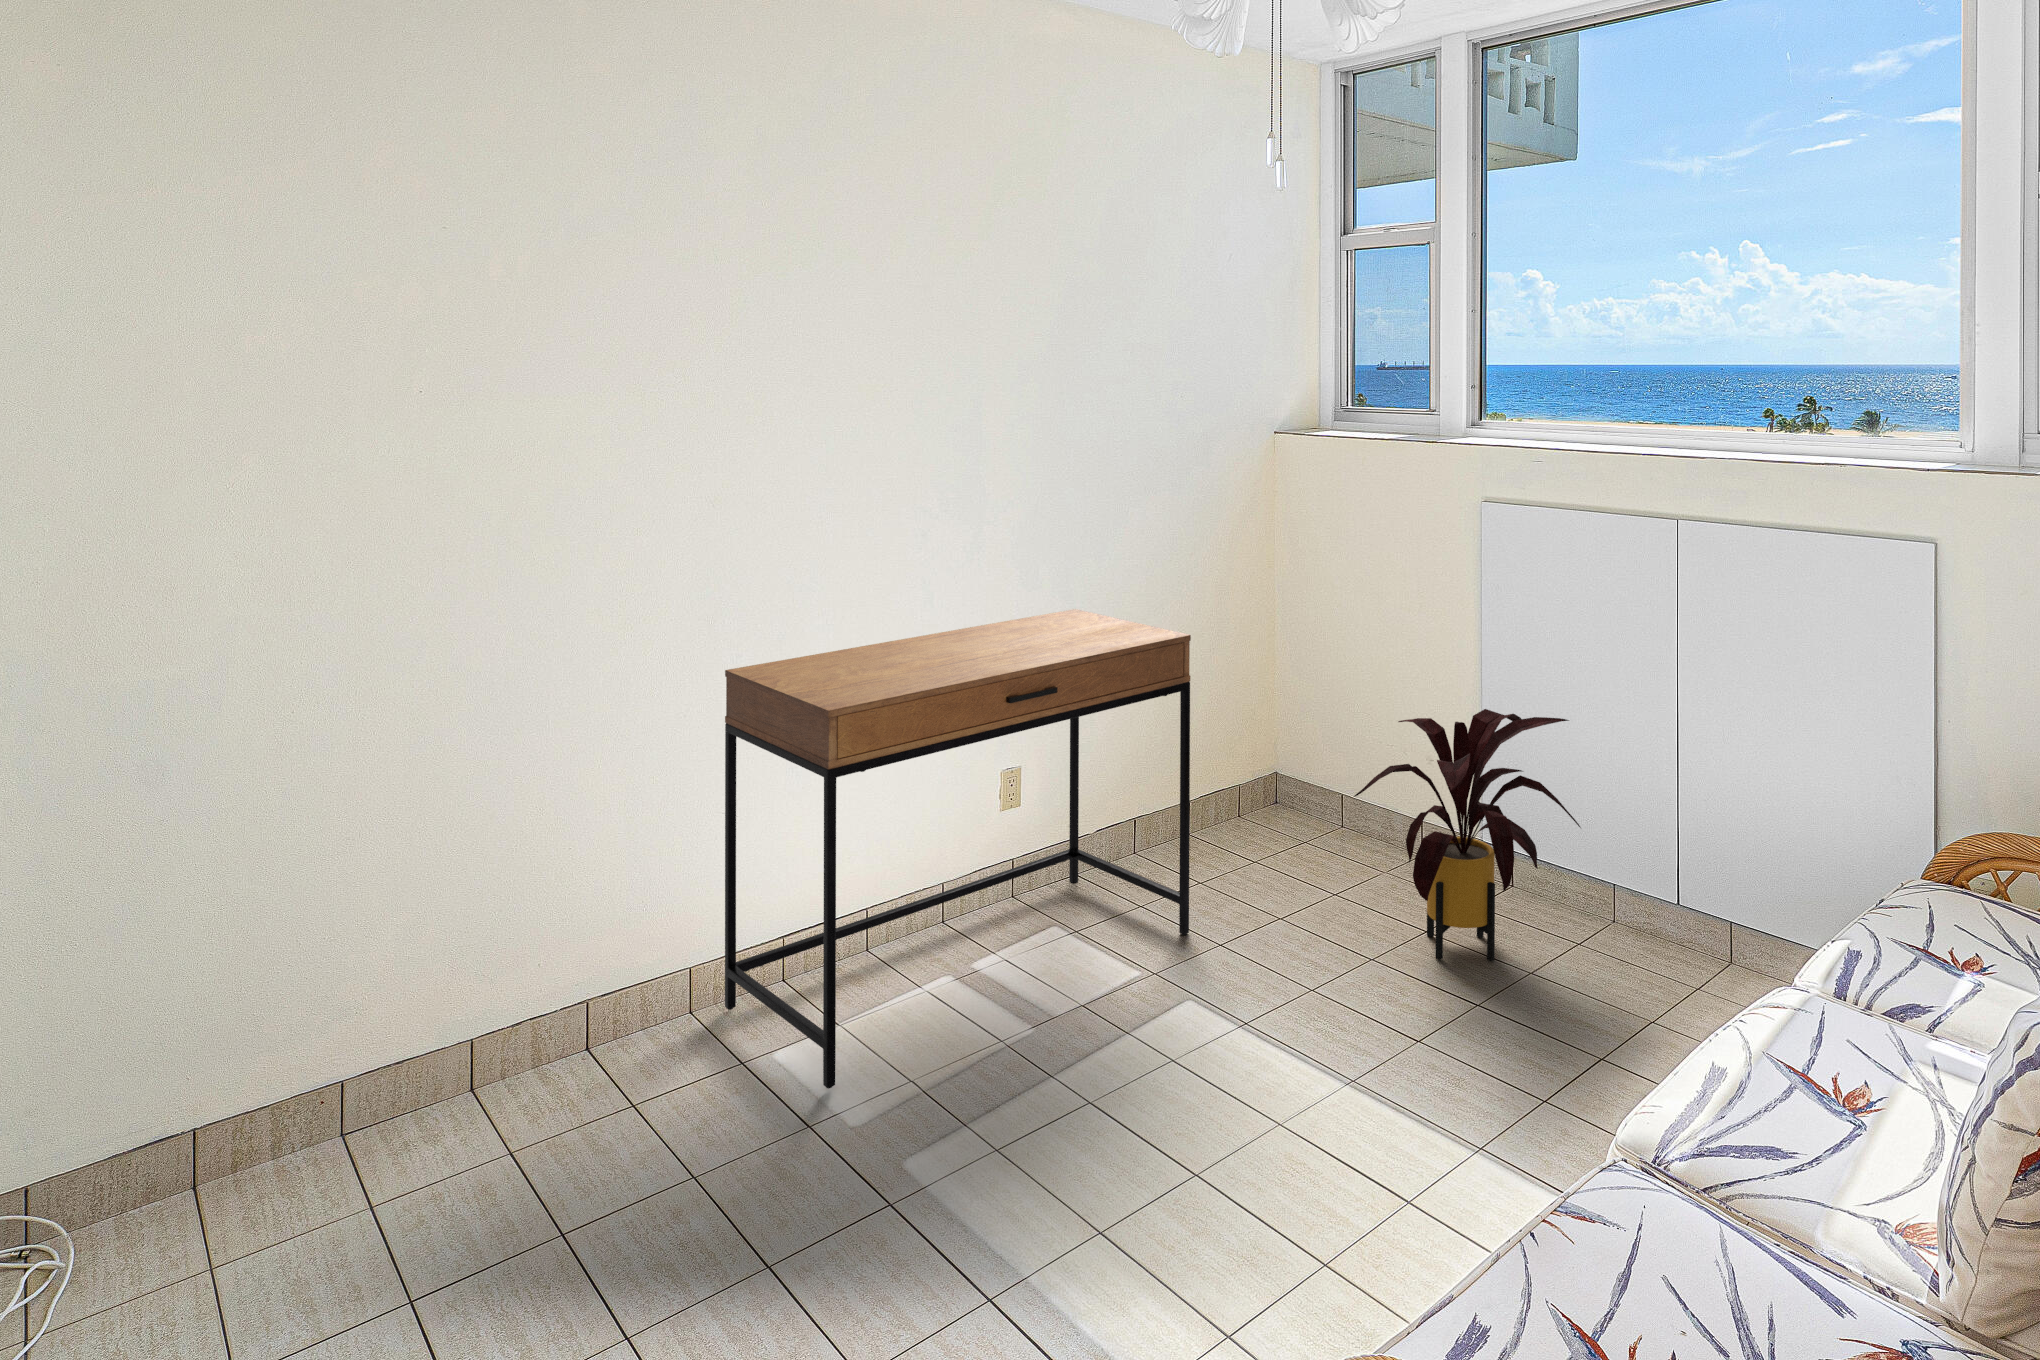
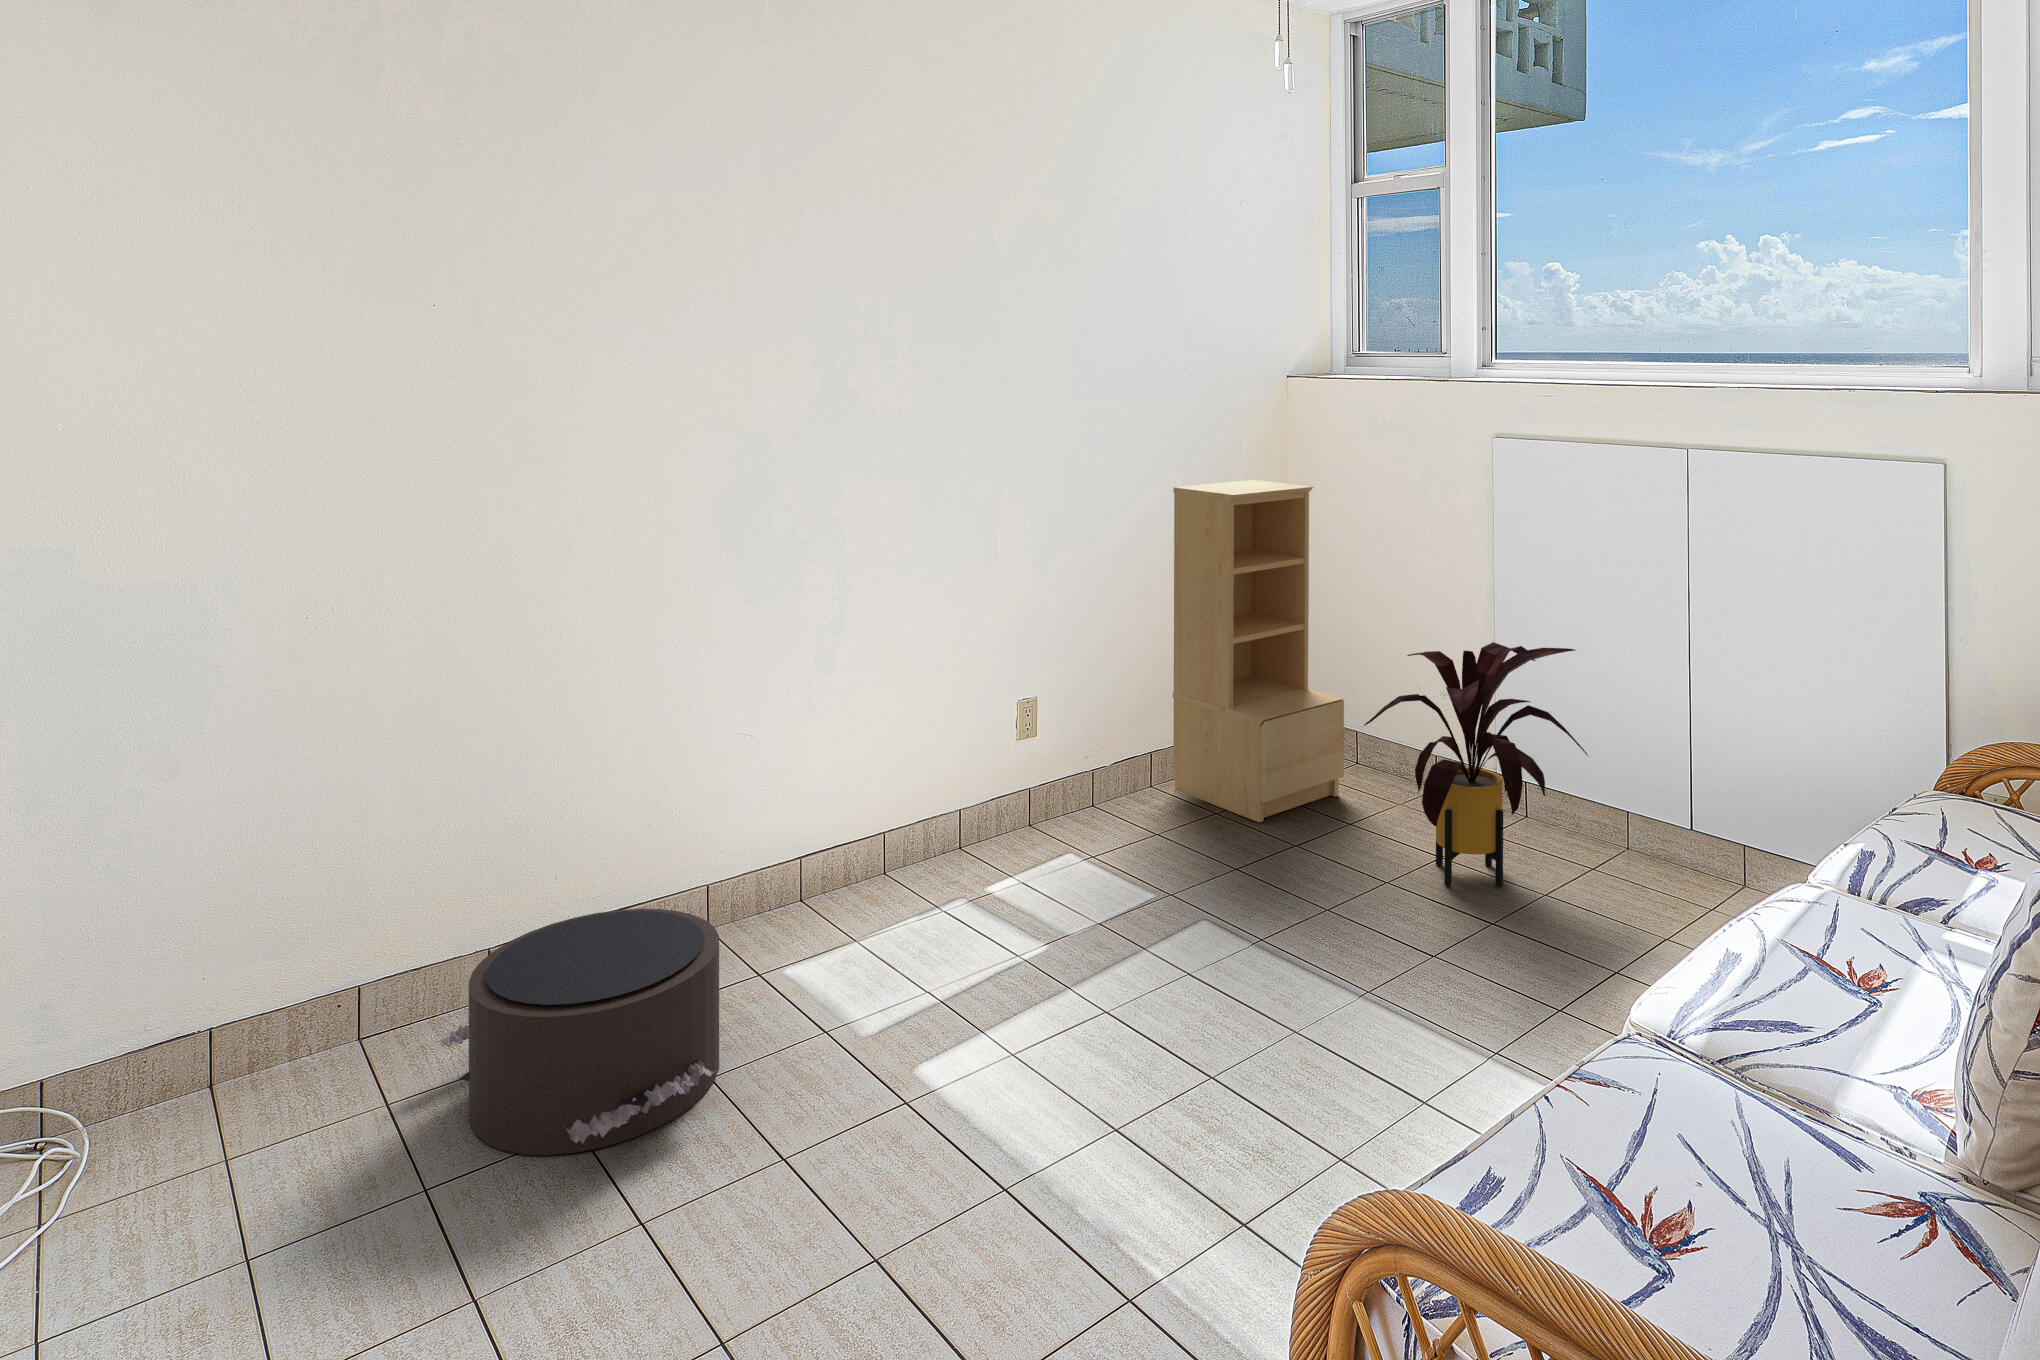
bookshelf: none [1162,535,1334,889] -> present [1173,480,1344,822]
desk: present [725,609,1191,1089] -> none [741,547,1202,1001]
pouf: none [419,998,703,1261] -> present [440,909,719,1155]

